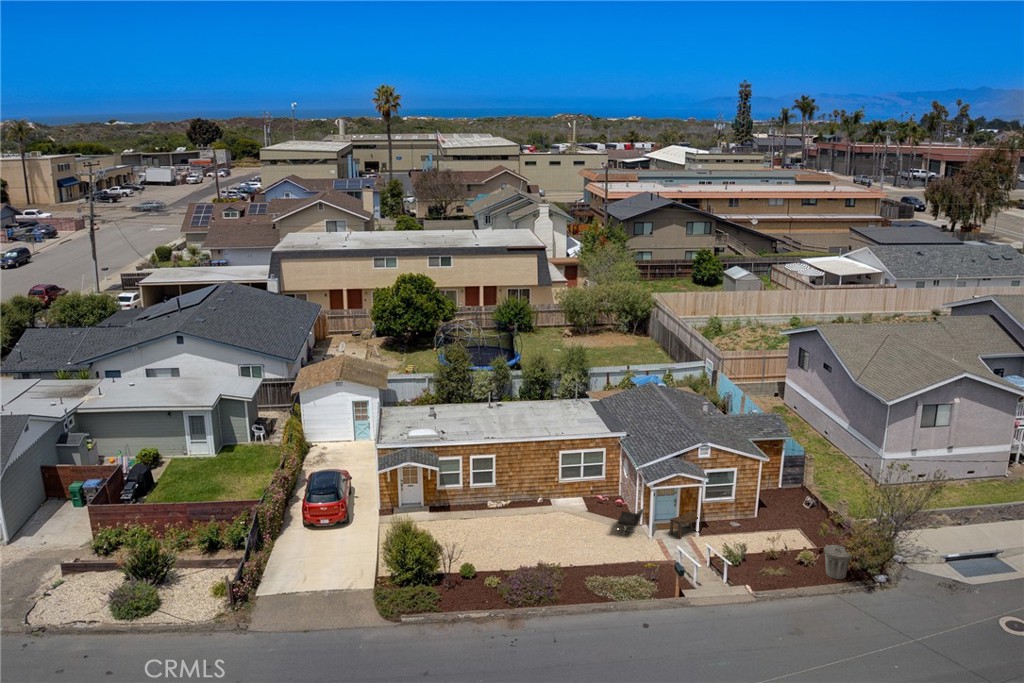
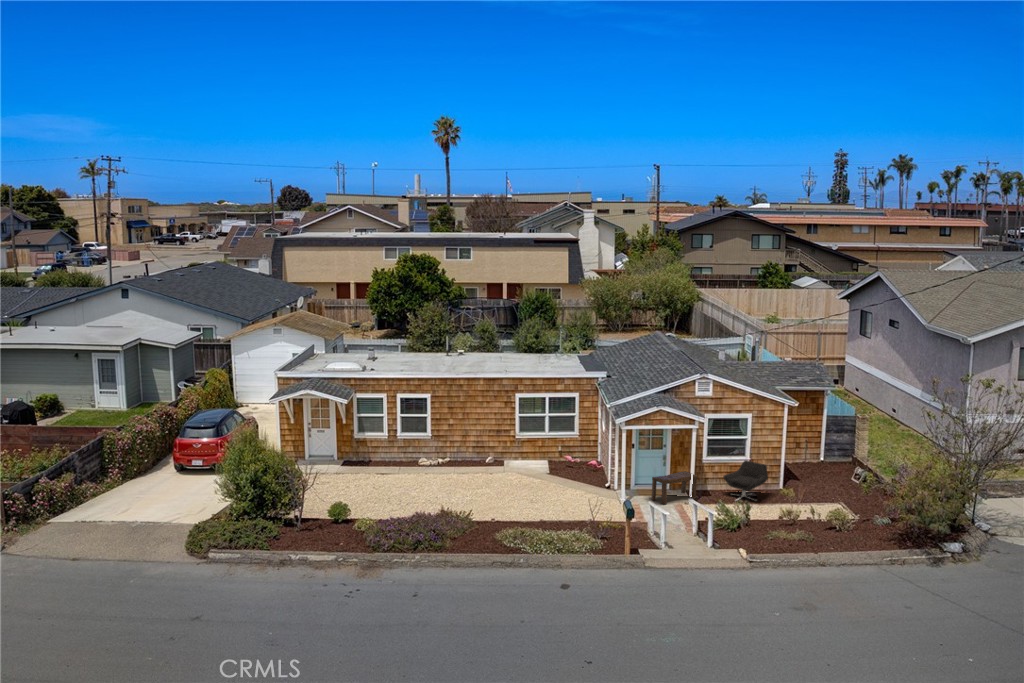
lounge chair: present [617,509,644,531] -> present [723,460,768,500]
trash can: present [824,545,851,579] -> none [870,509,913,558]

